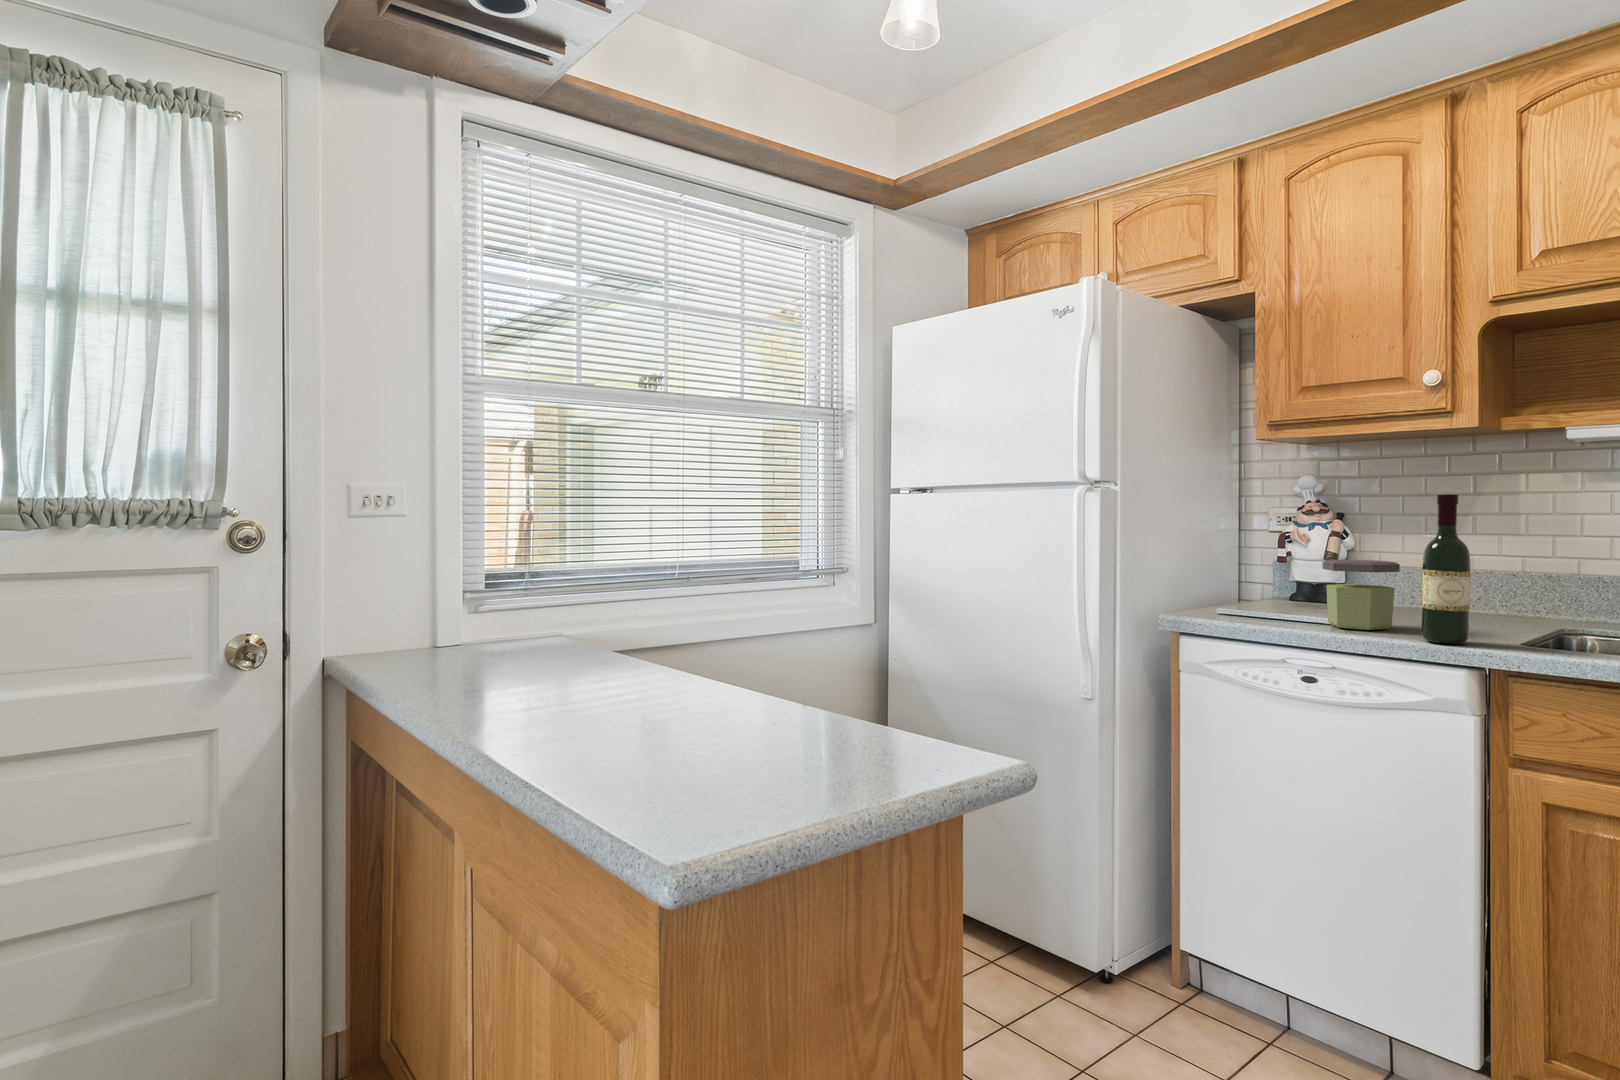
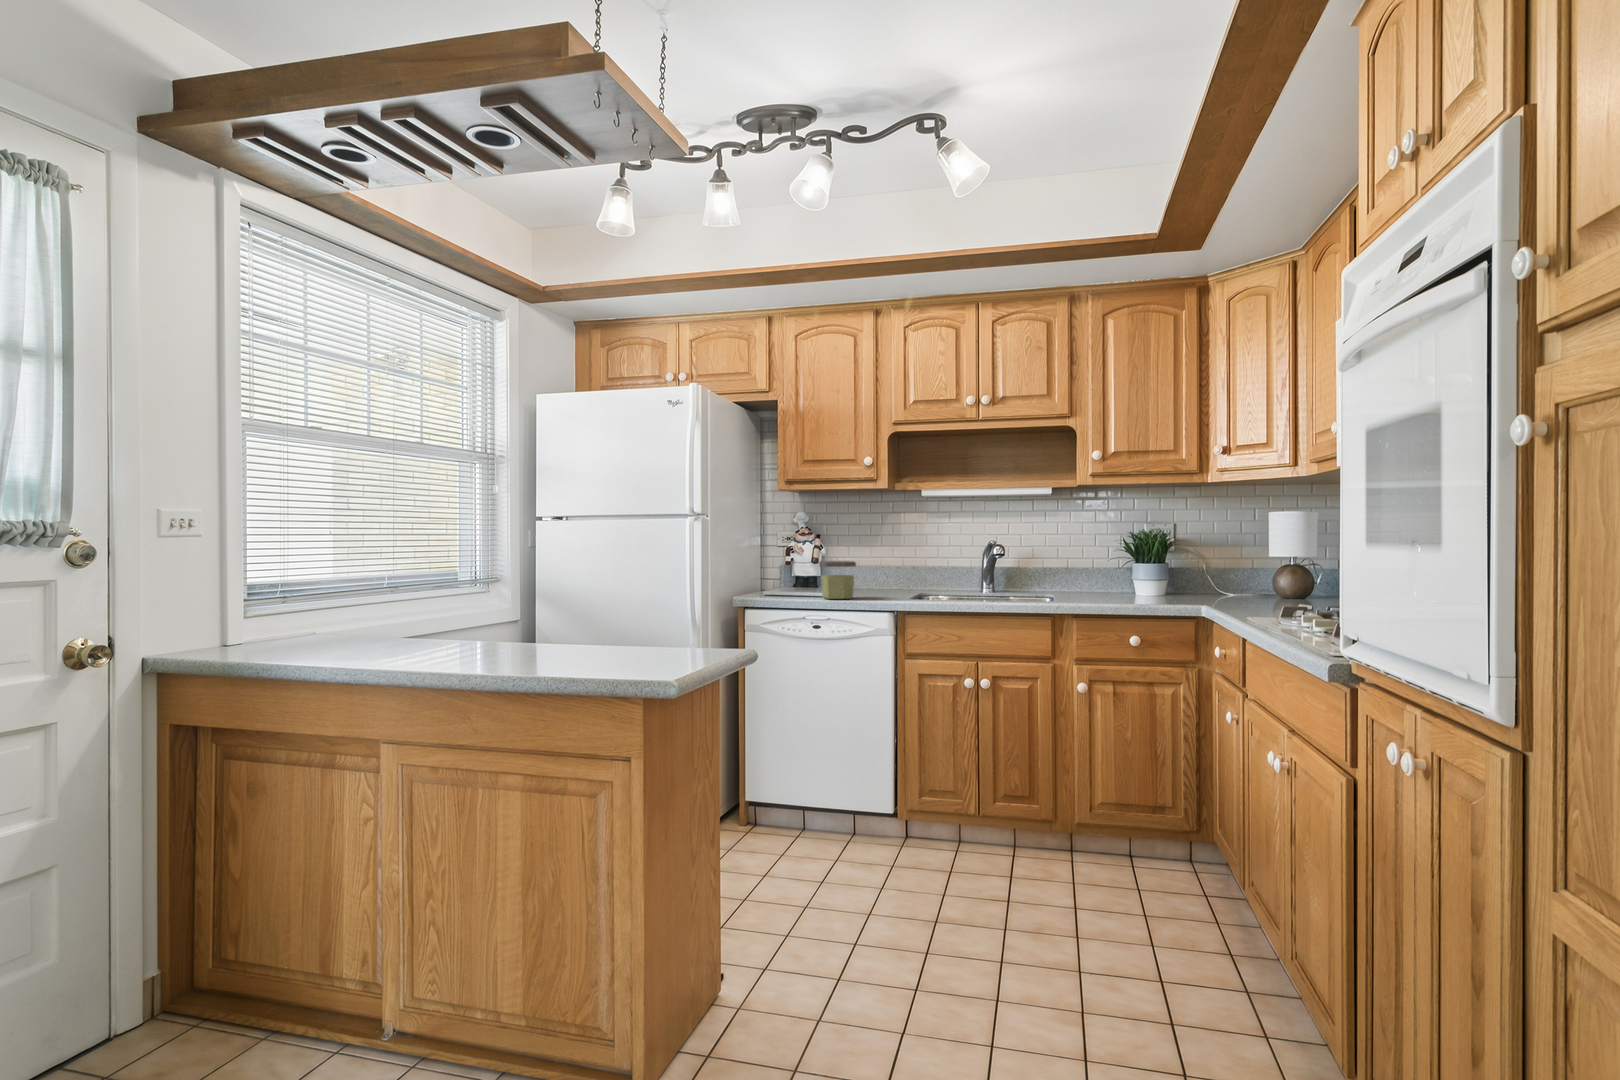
wine bottle: present [1421,494,1471,644] -> none [869,524,889,602]

